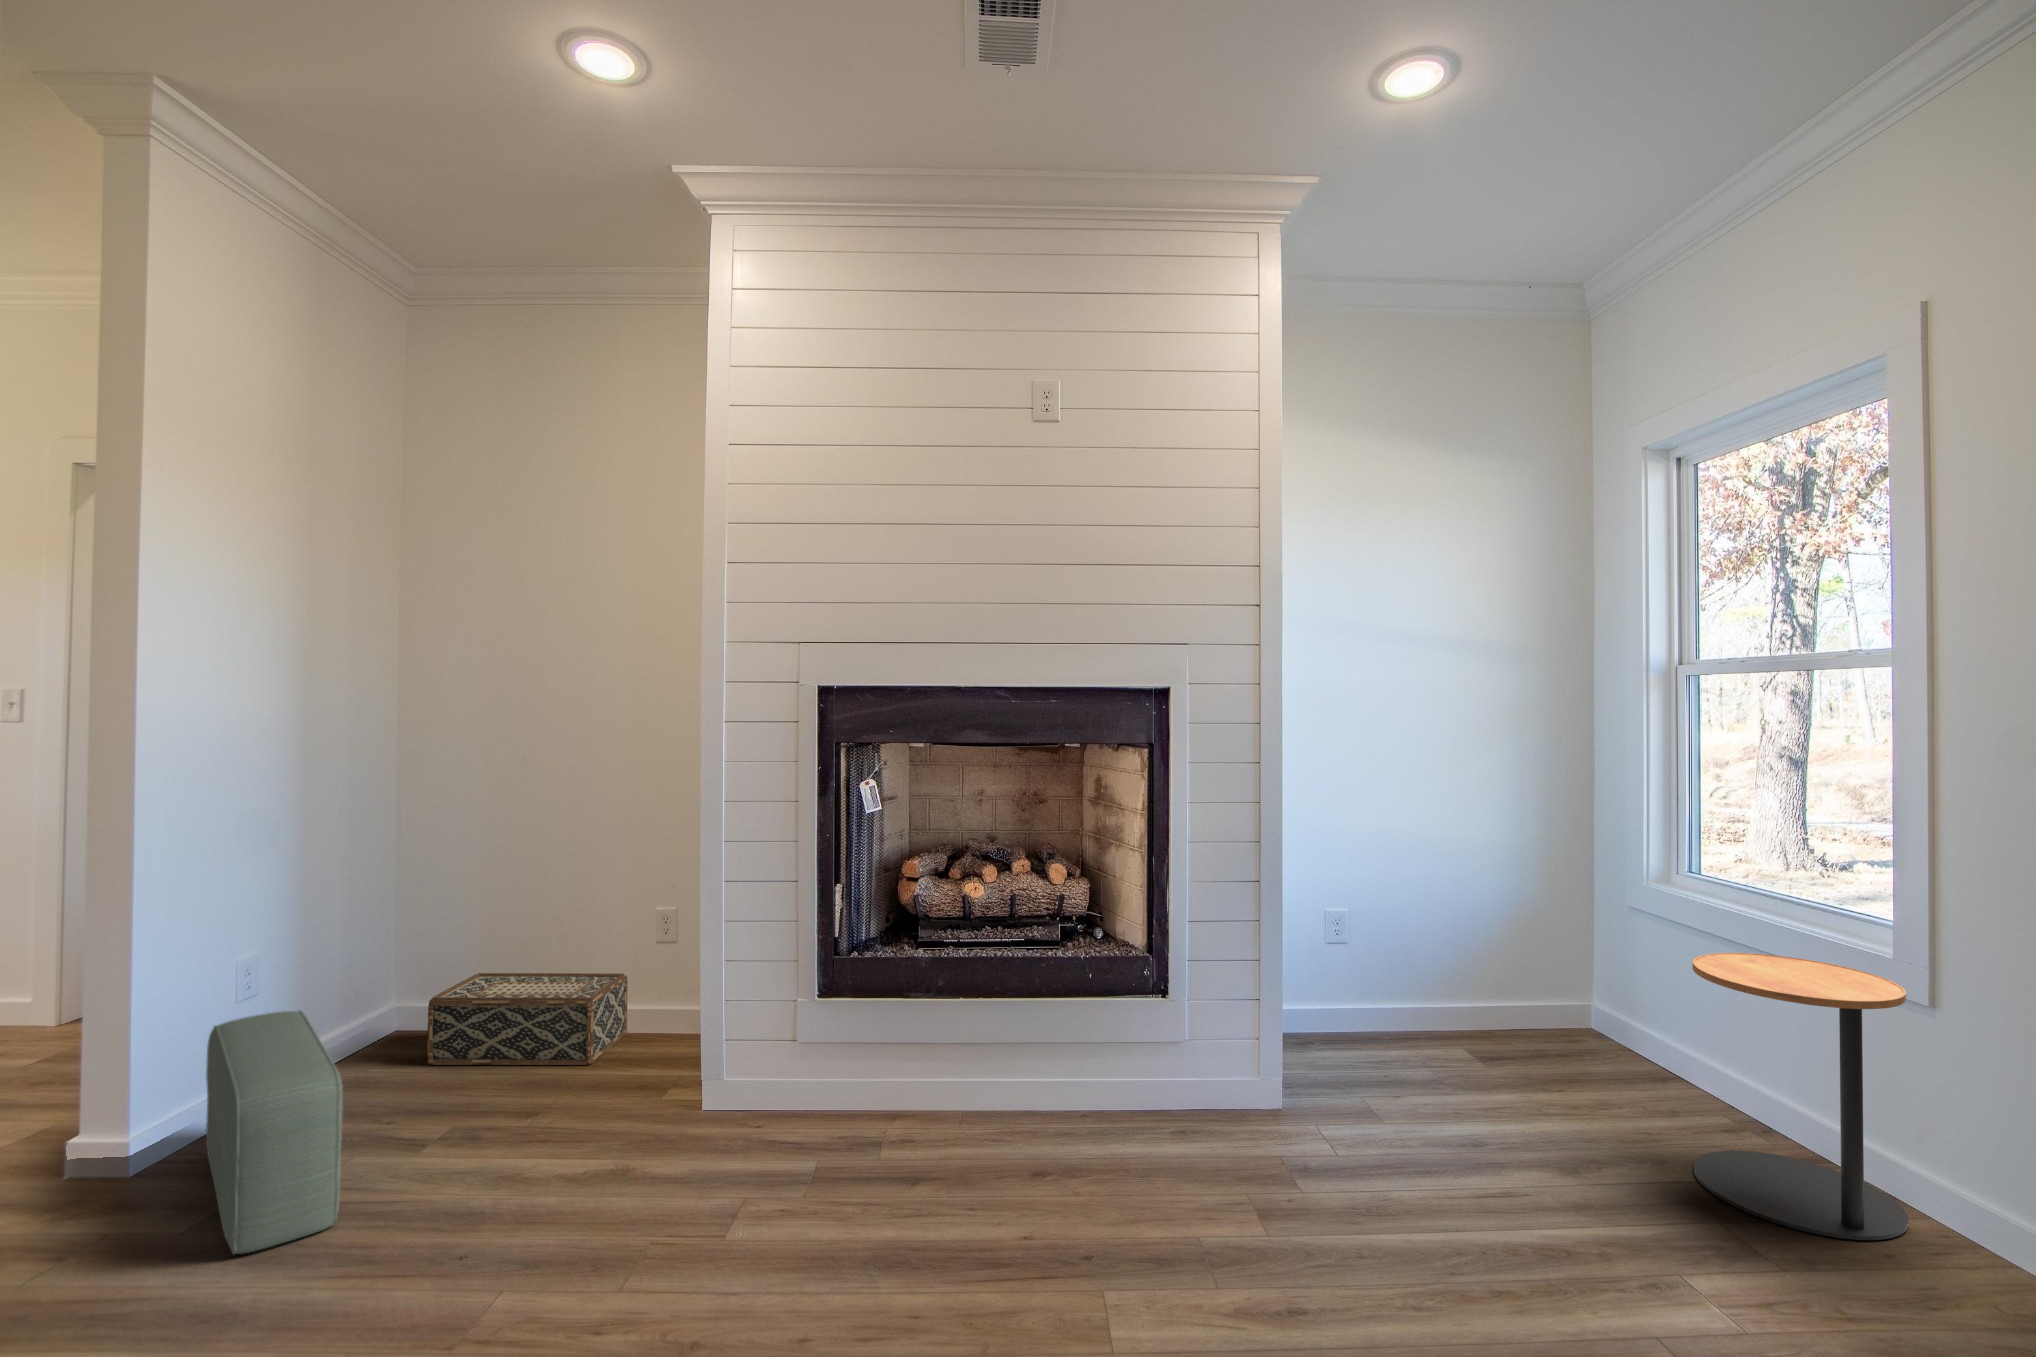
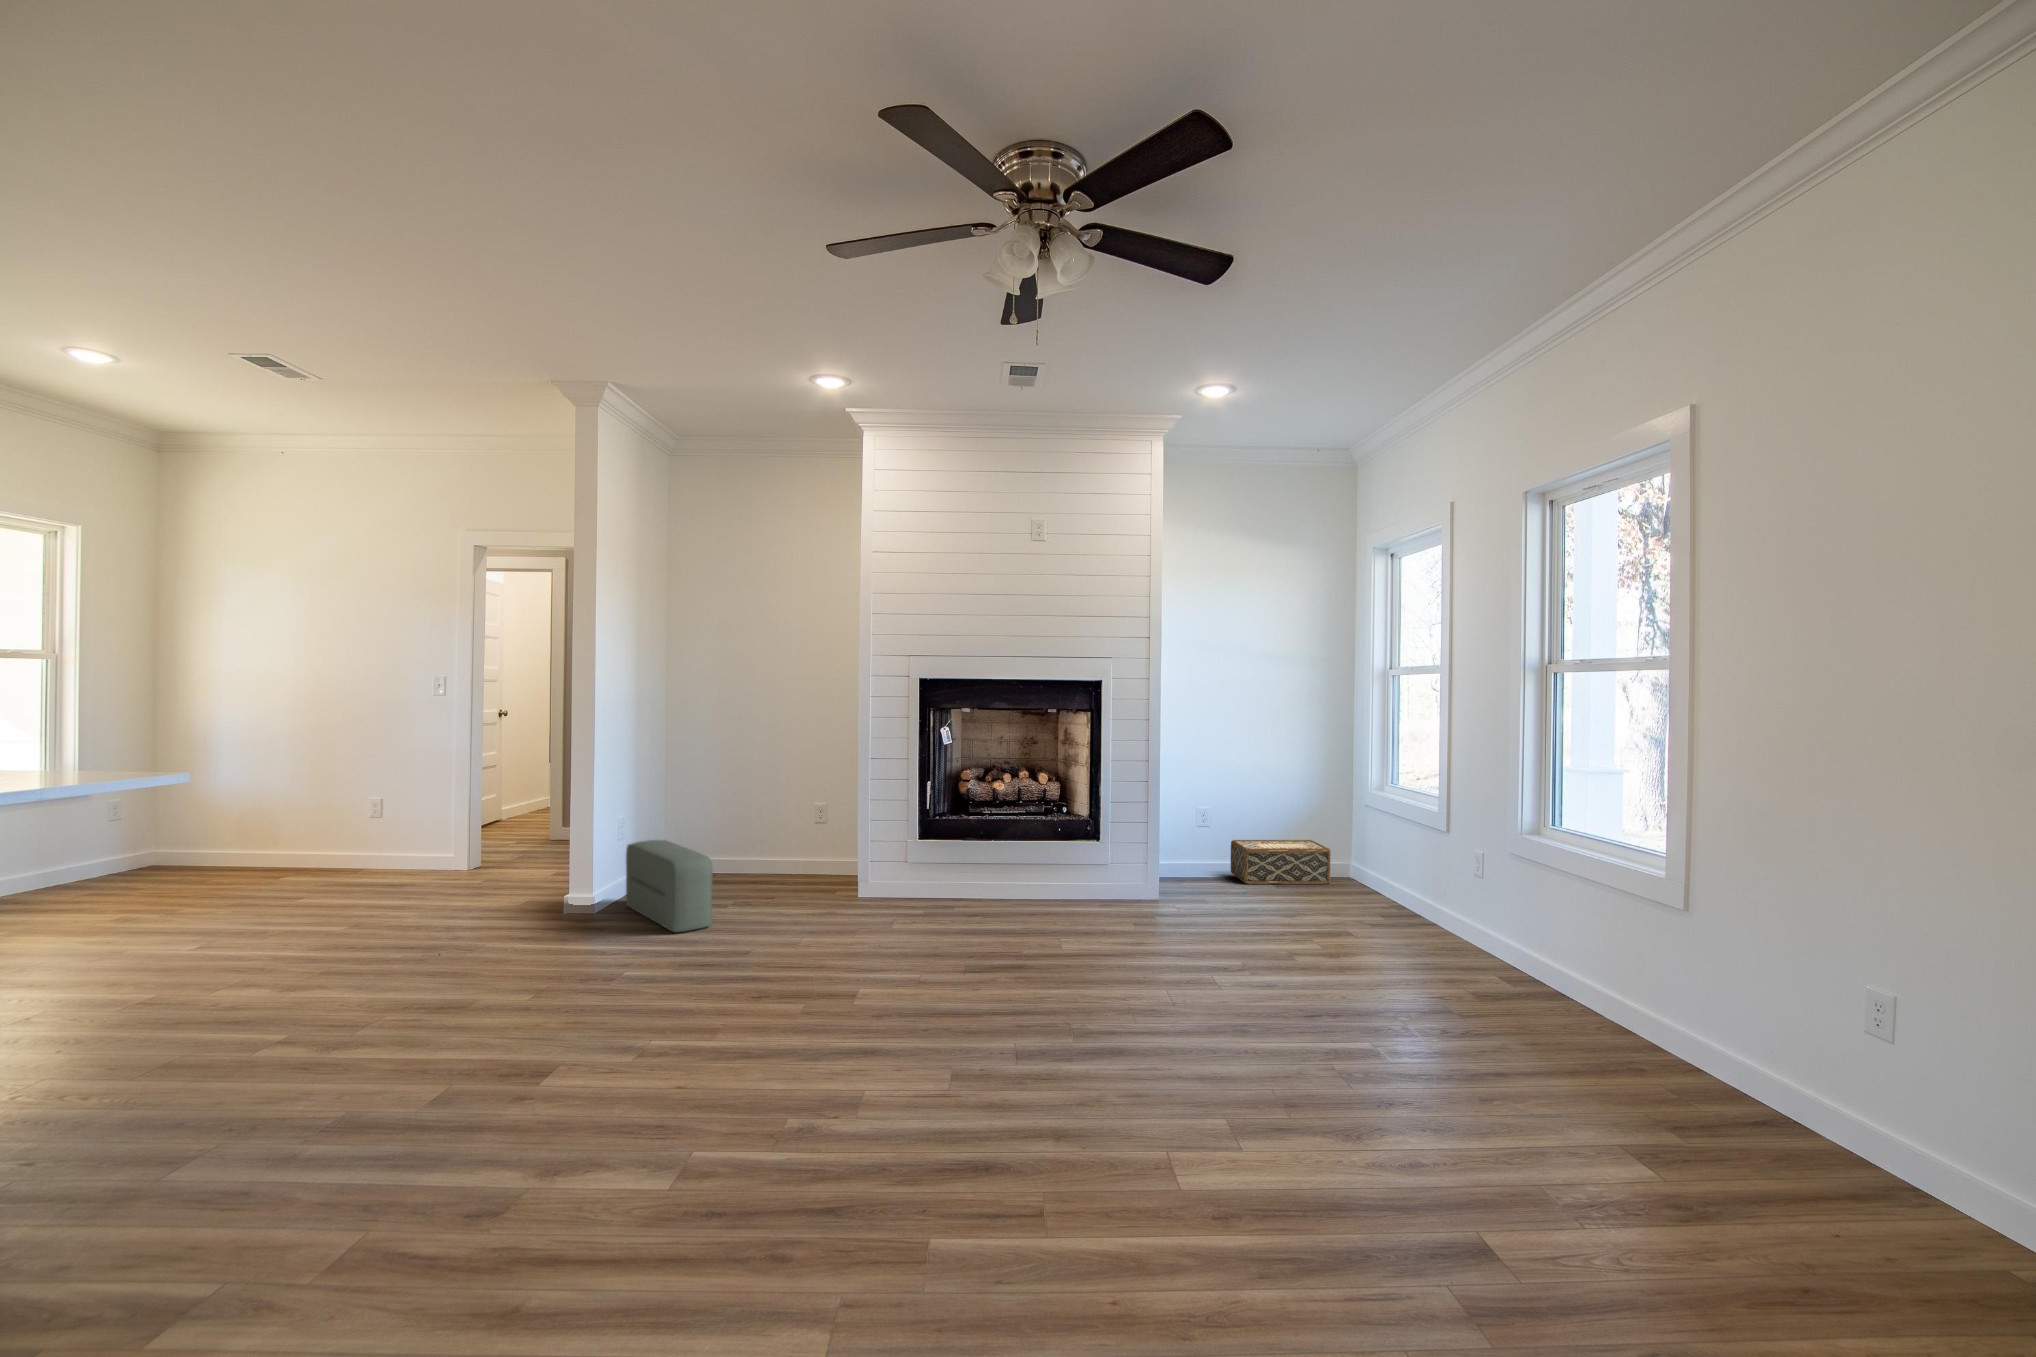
side table: present [1692,953,1908,1240] -> none [1349,815,1436,936]
woven basket: present [427,973,628,1065] -> present [1231,840,1331,884]

